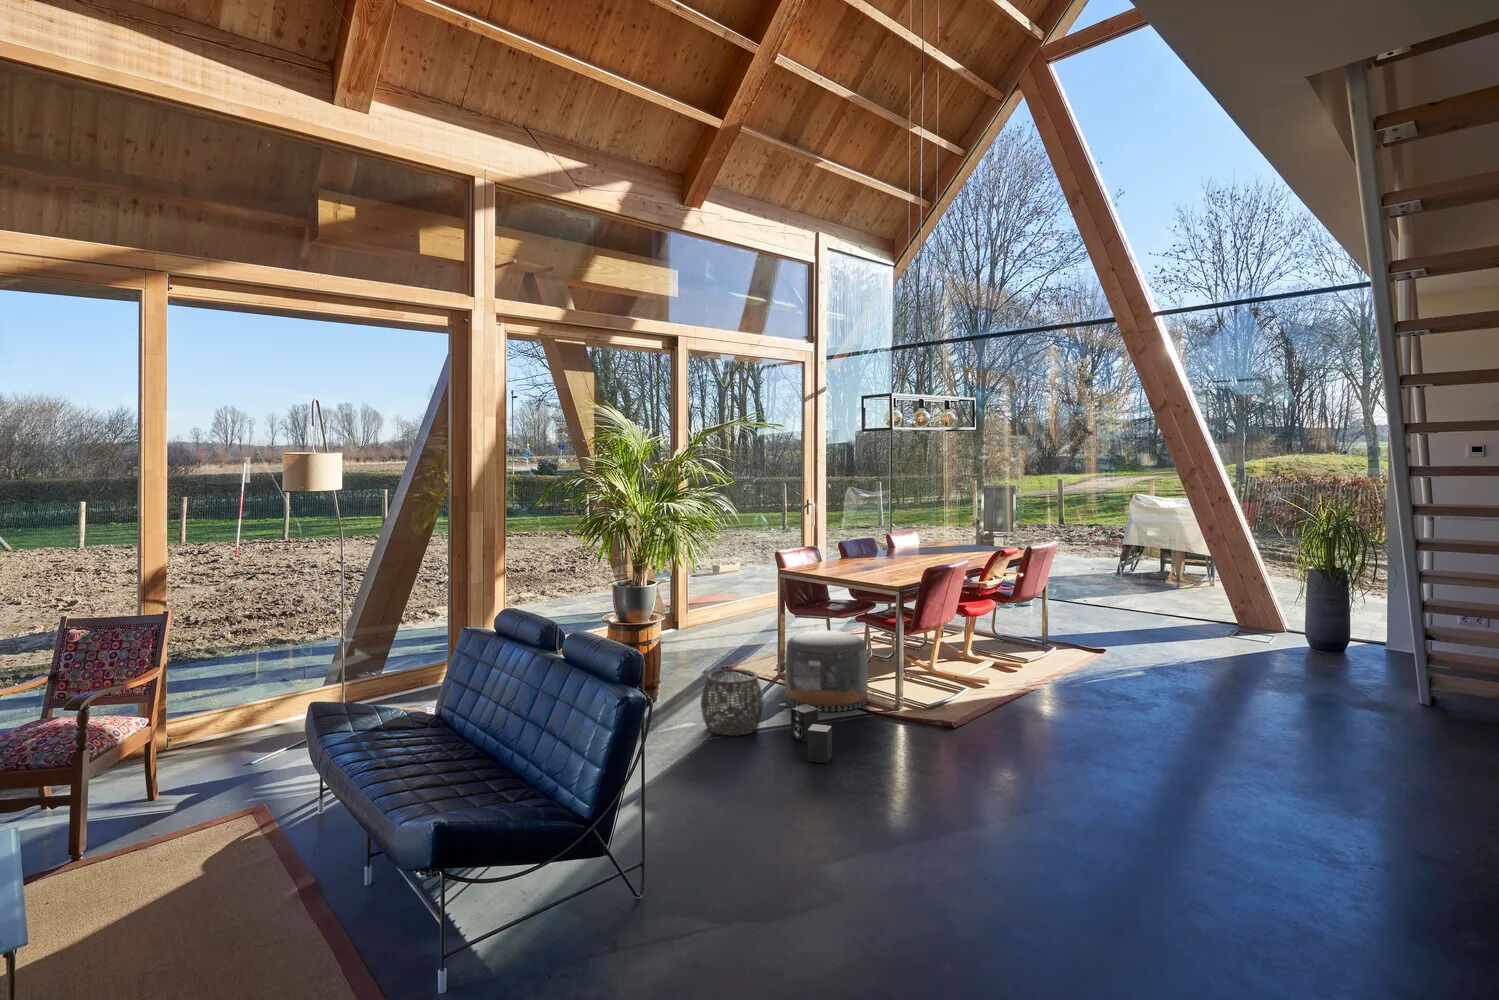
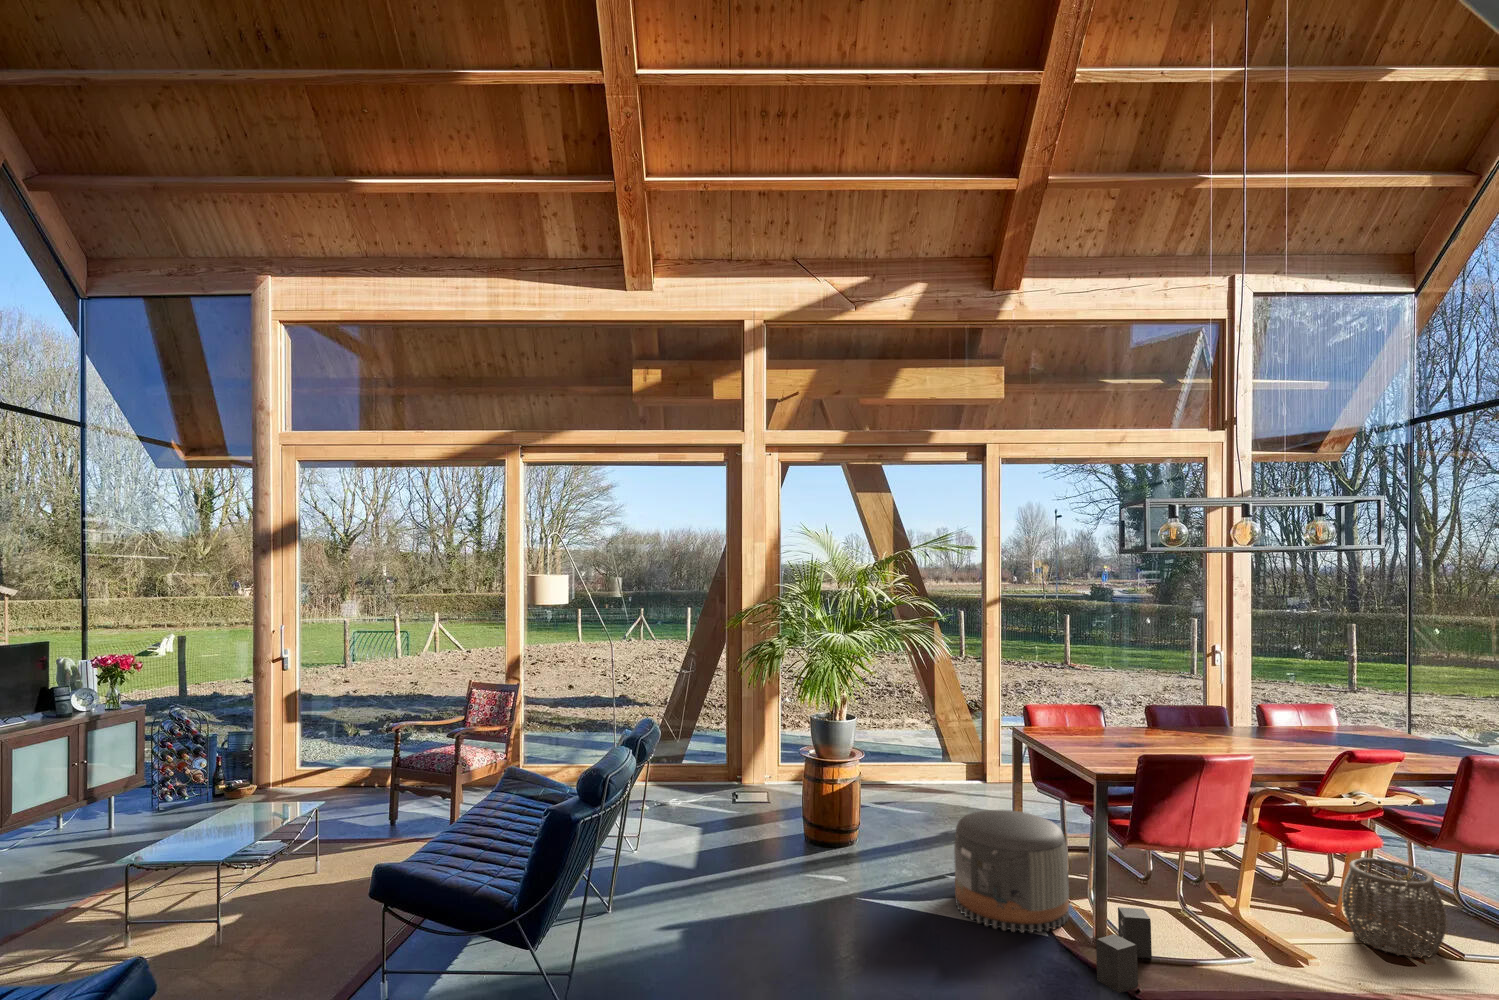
woven basket: present [701,669,764,736] -> present [1342,858,1447,958]
speaker: present [791,705,832,764] -> present [1096,907,1152,993]

